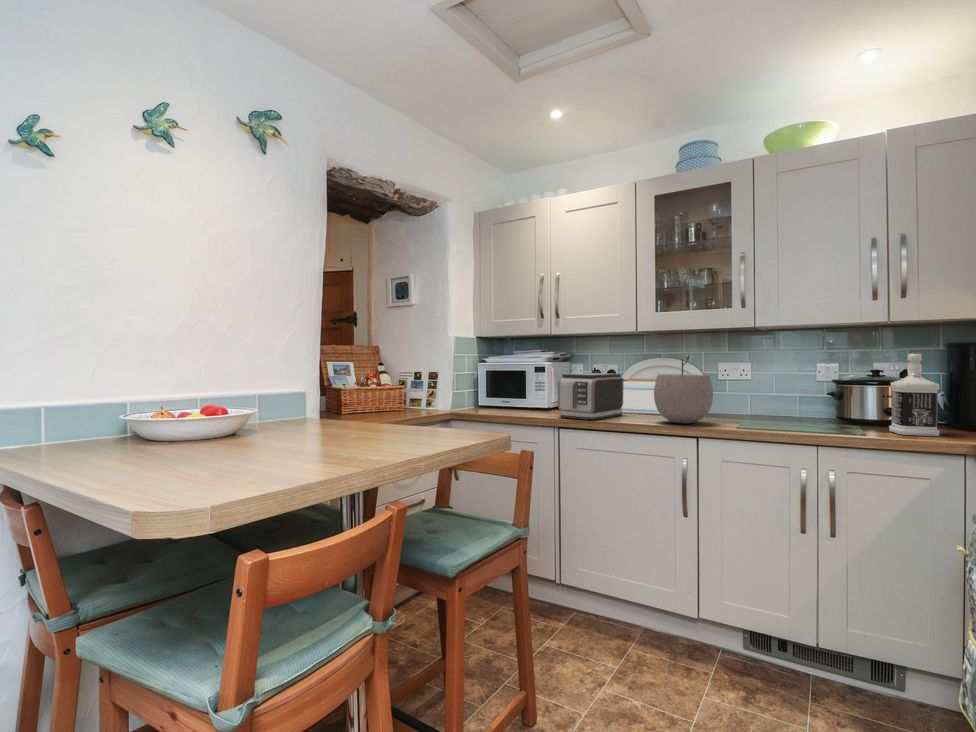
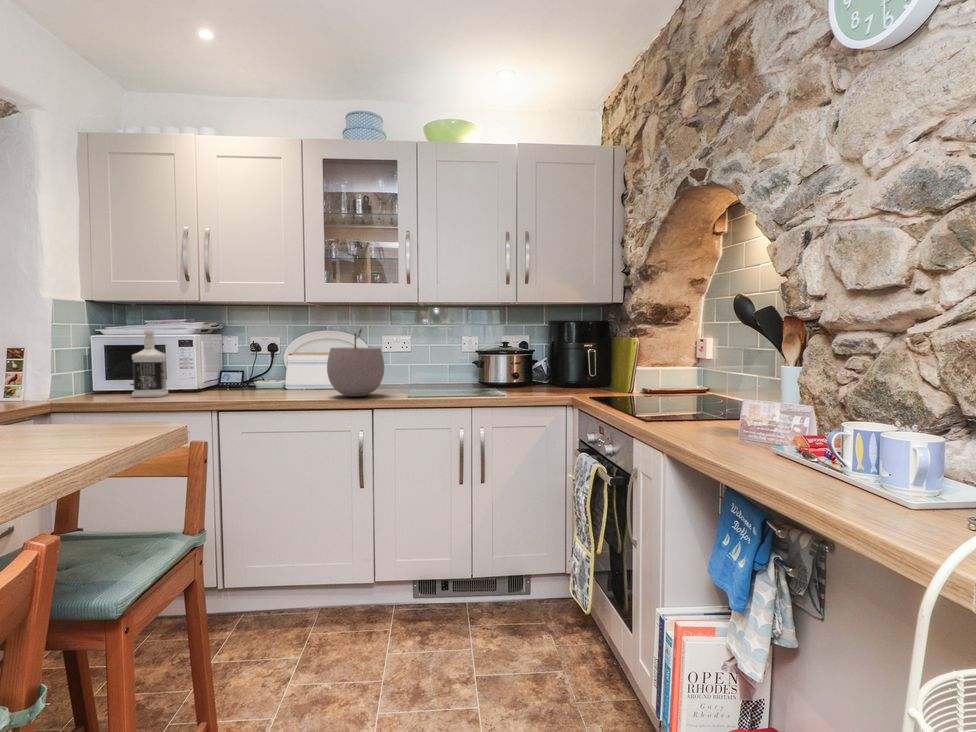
bottle: present [889,354,940,436] -> present [132,330,168,397]
toaster: present [558,373,623,420] -> none [215,347,291,400]

